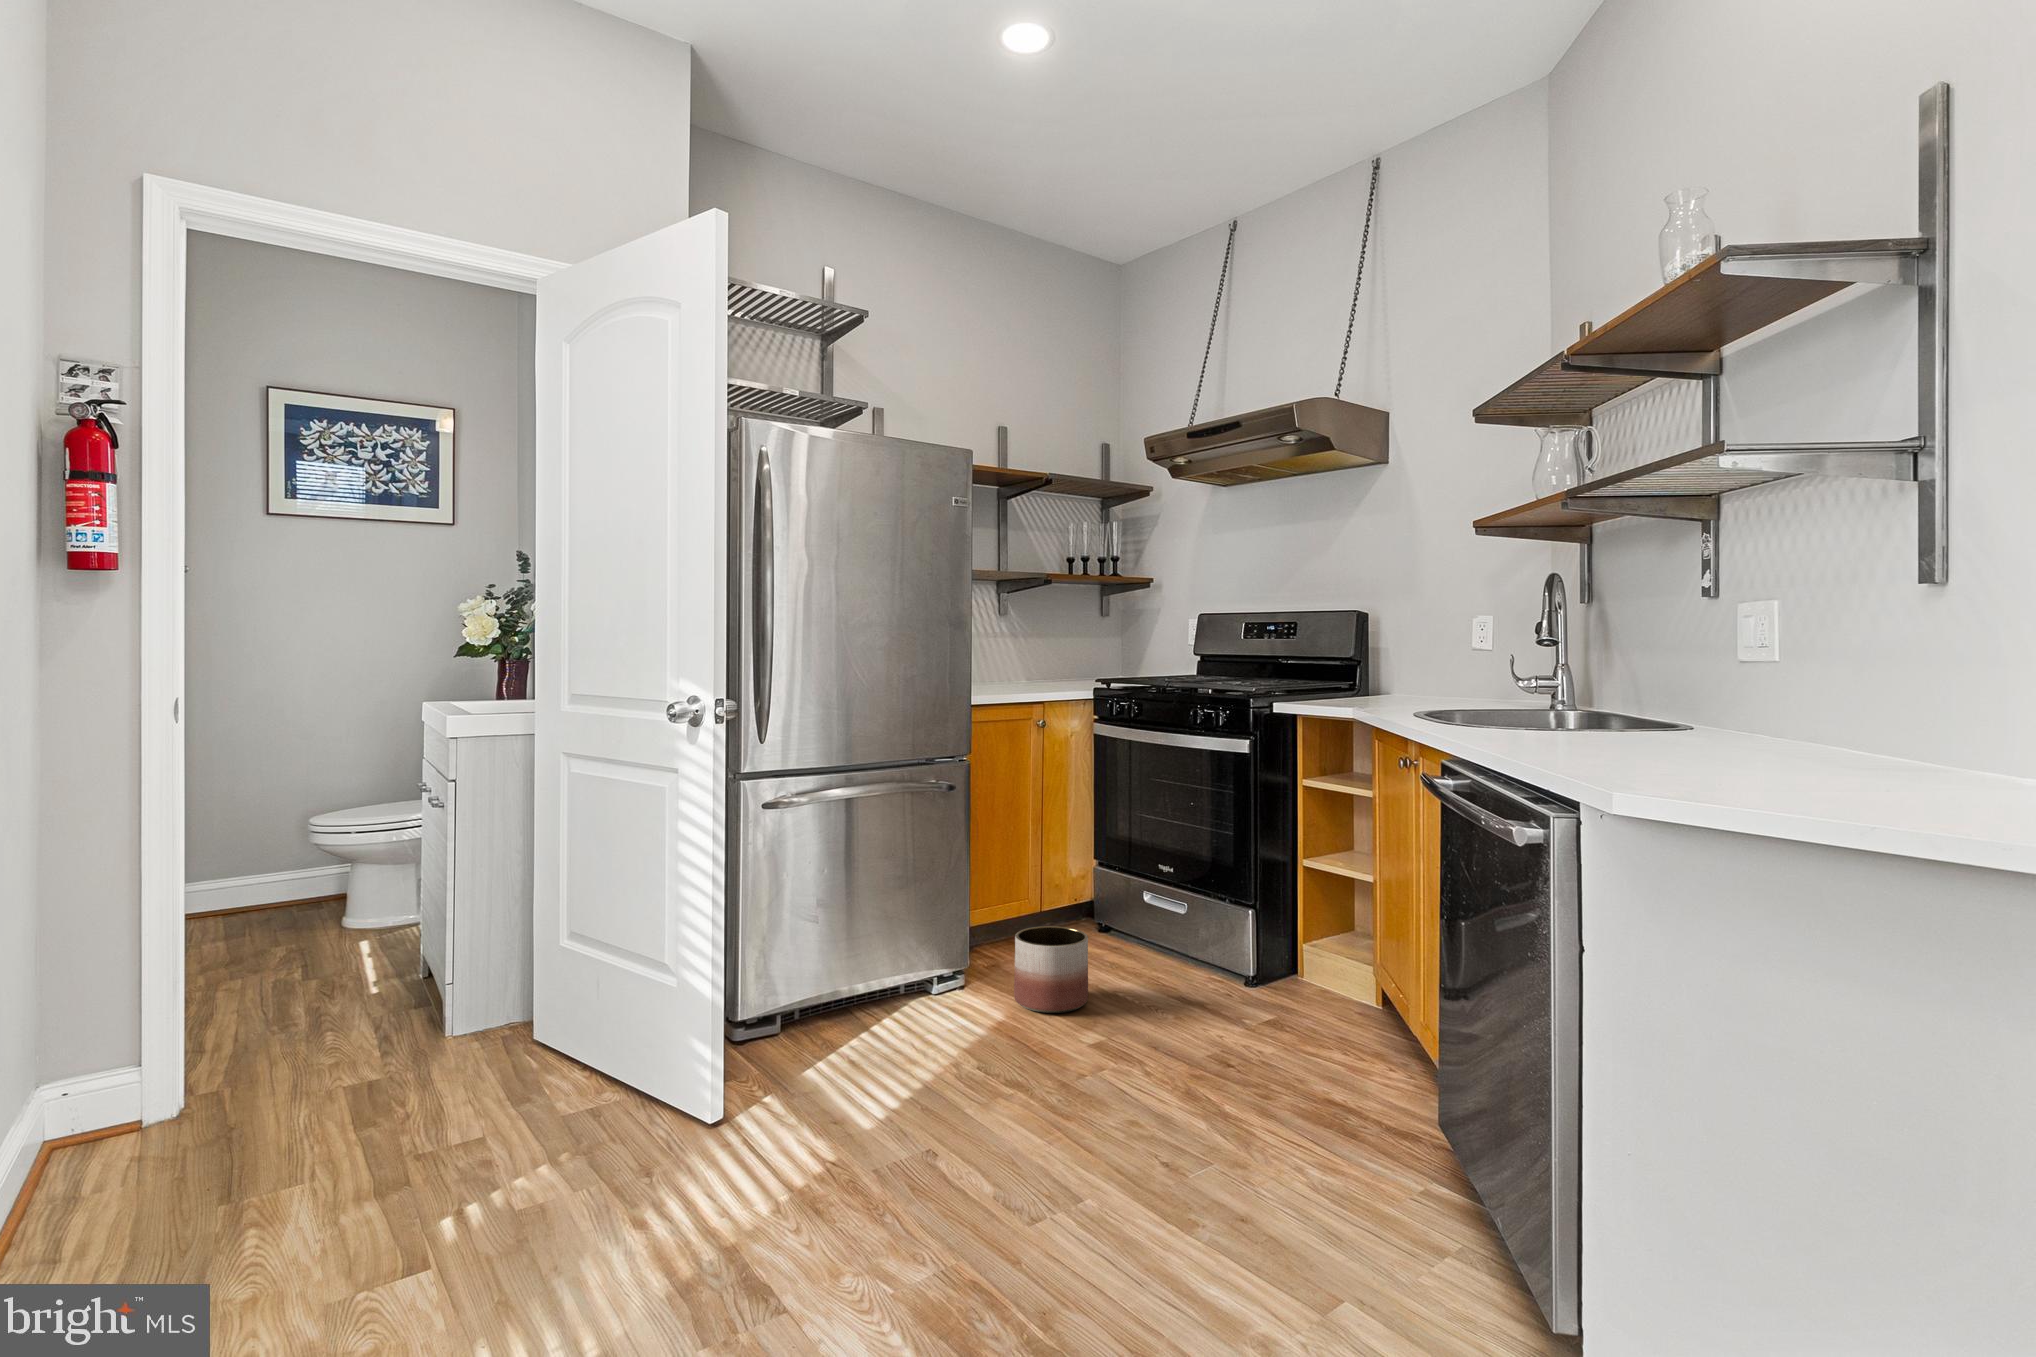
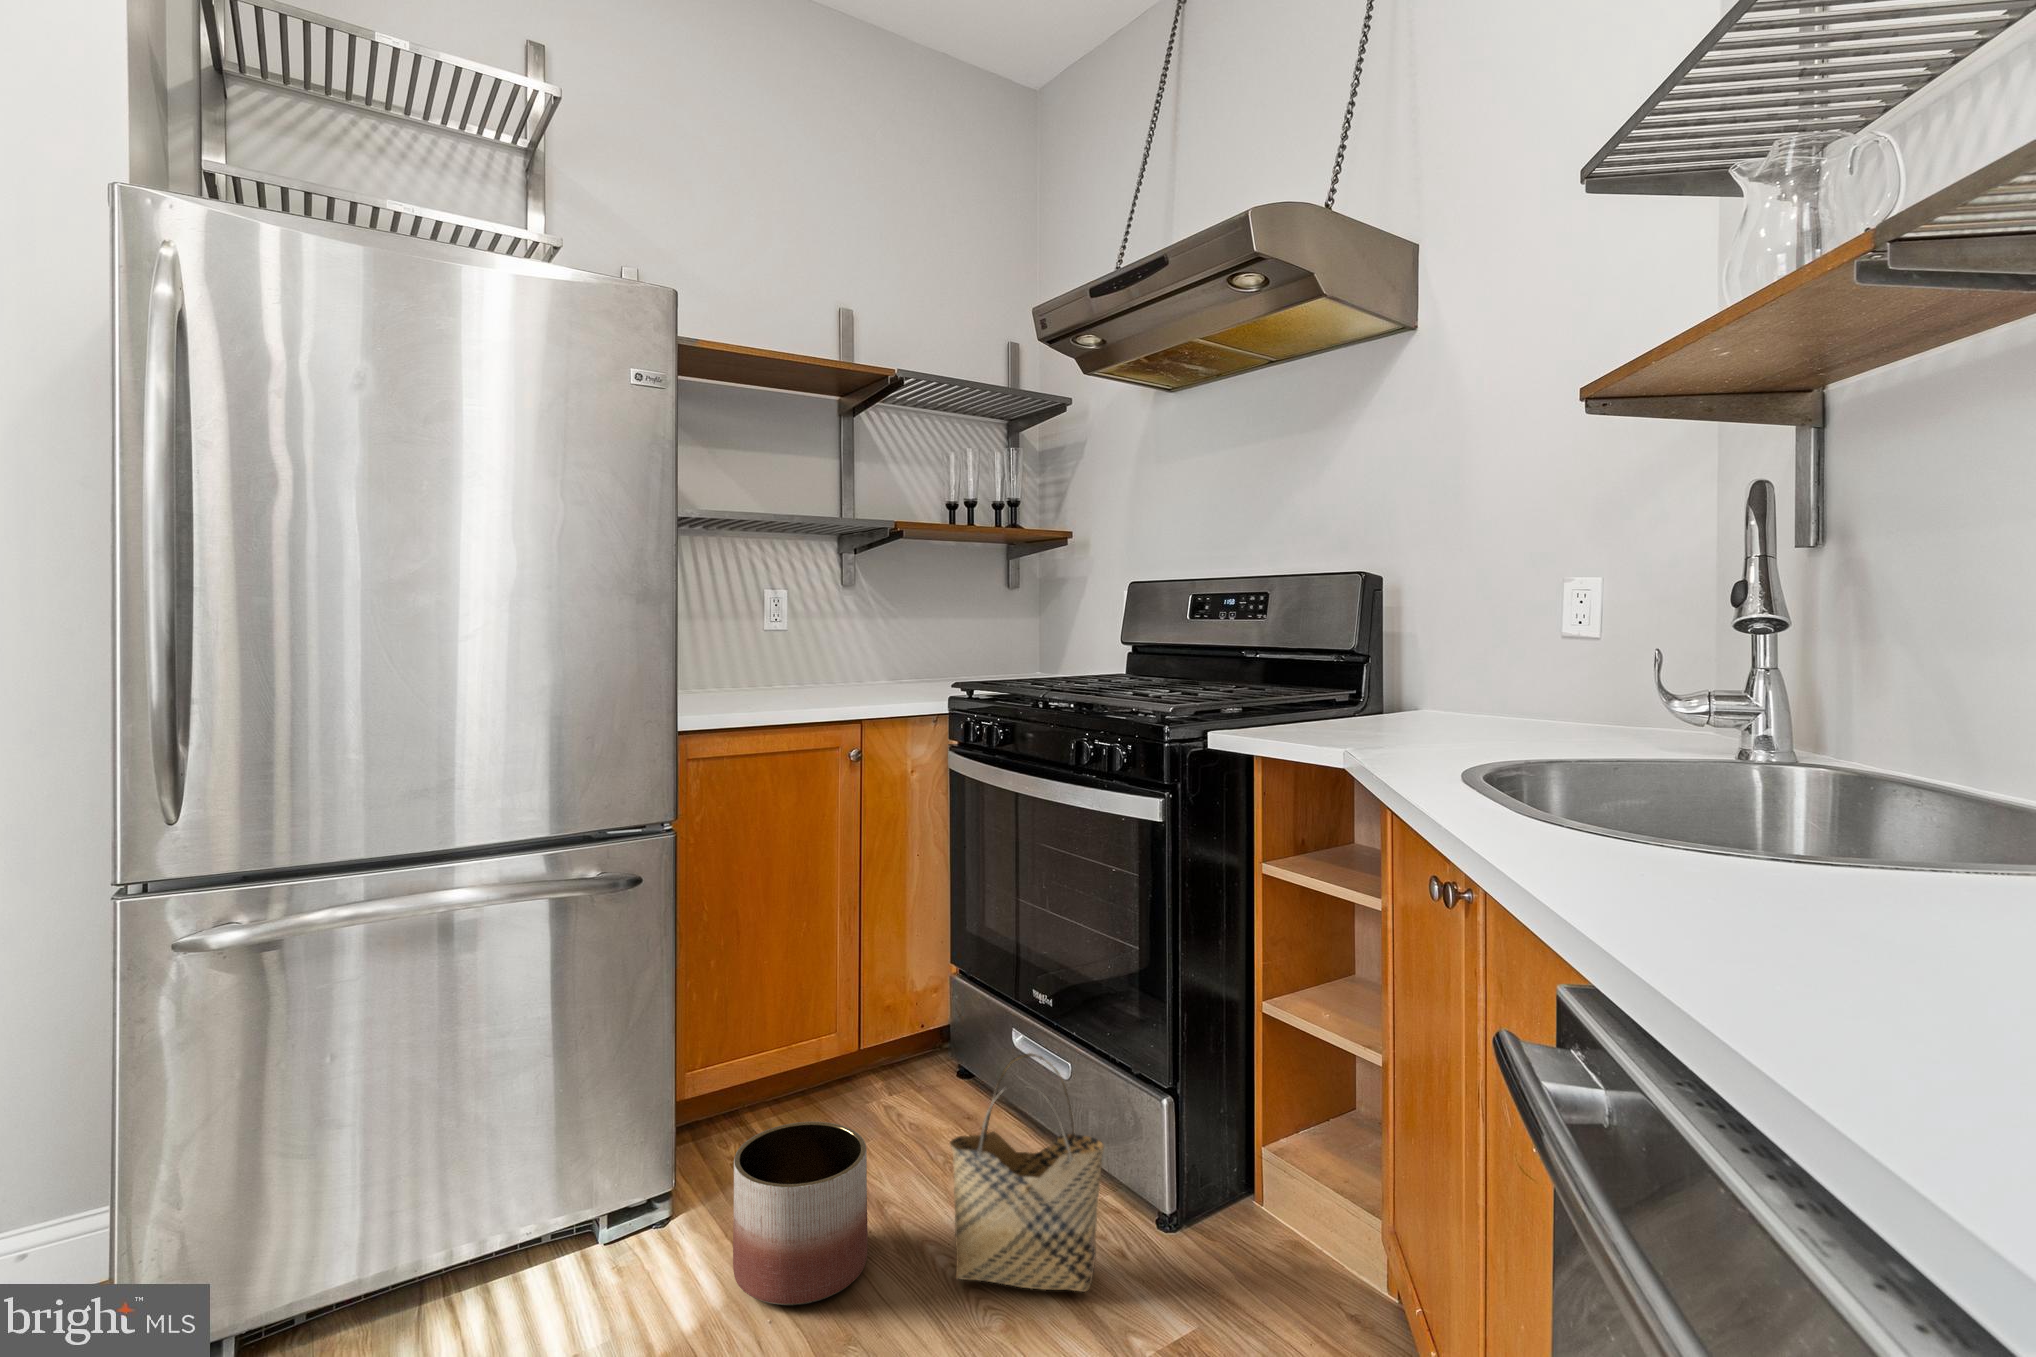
woven basket: none [1135,883,1221,1007] -> present [950,1053,1104,1292]

